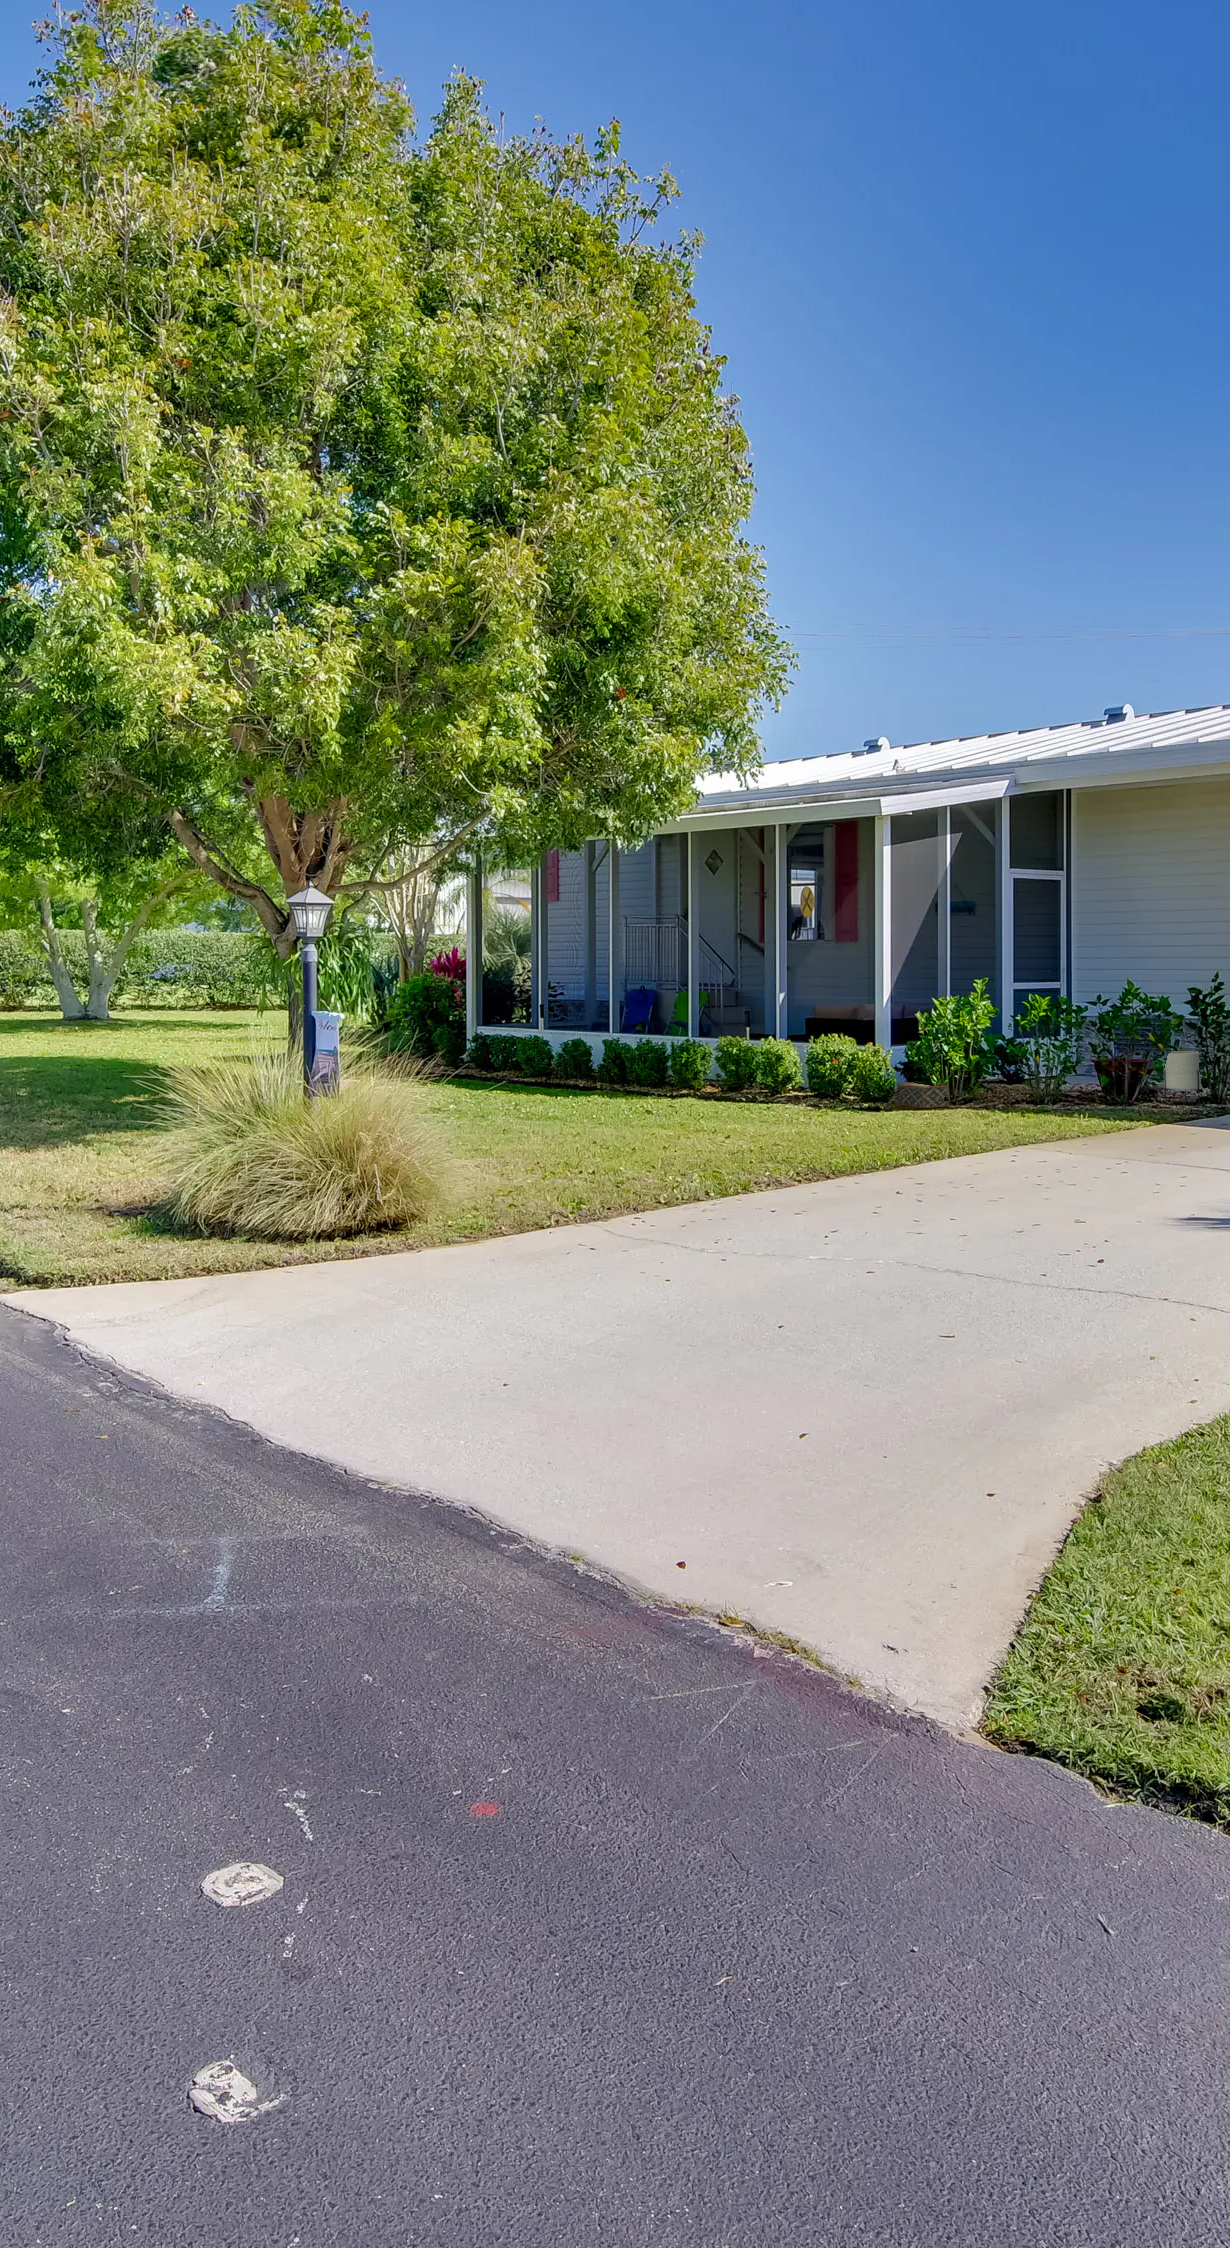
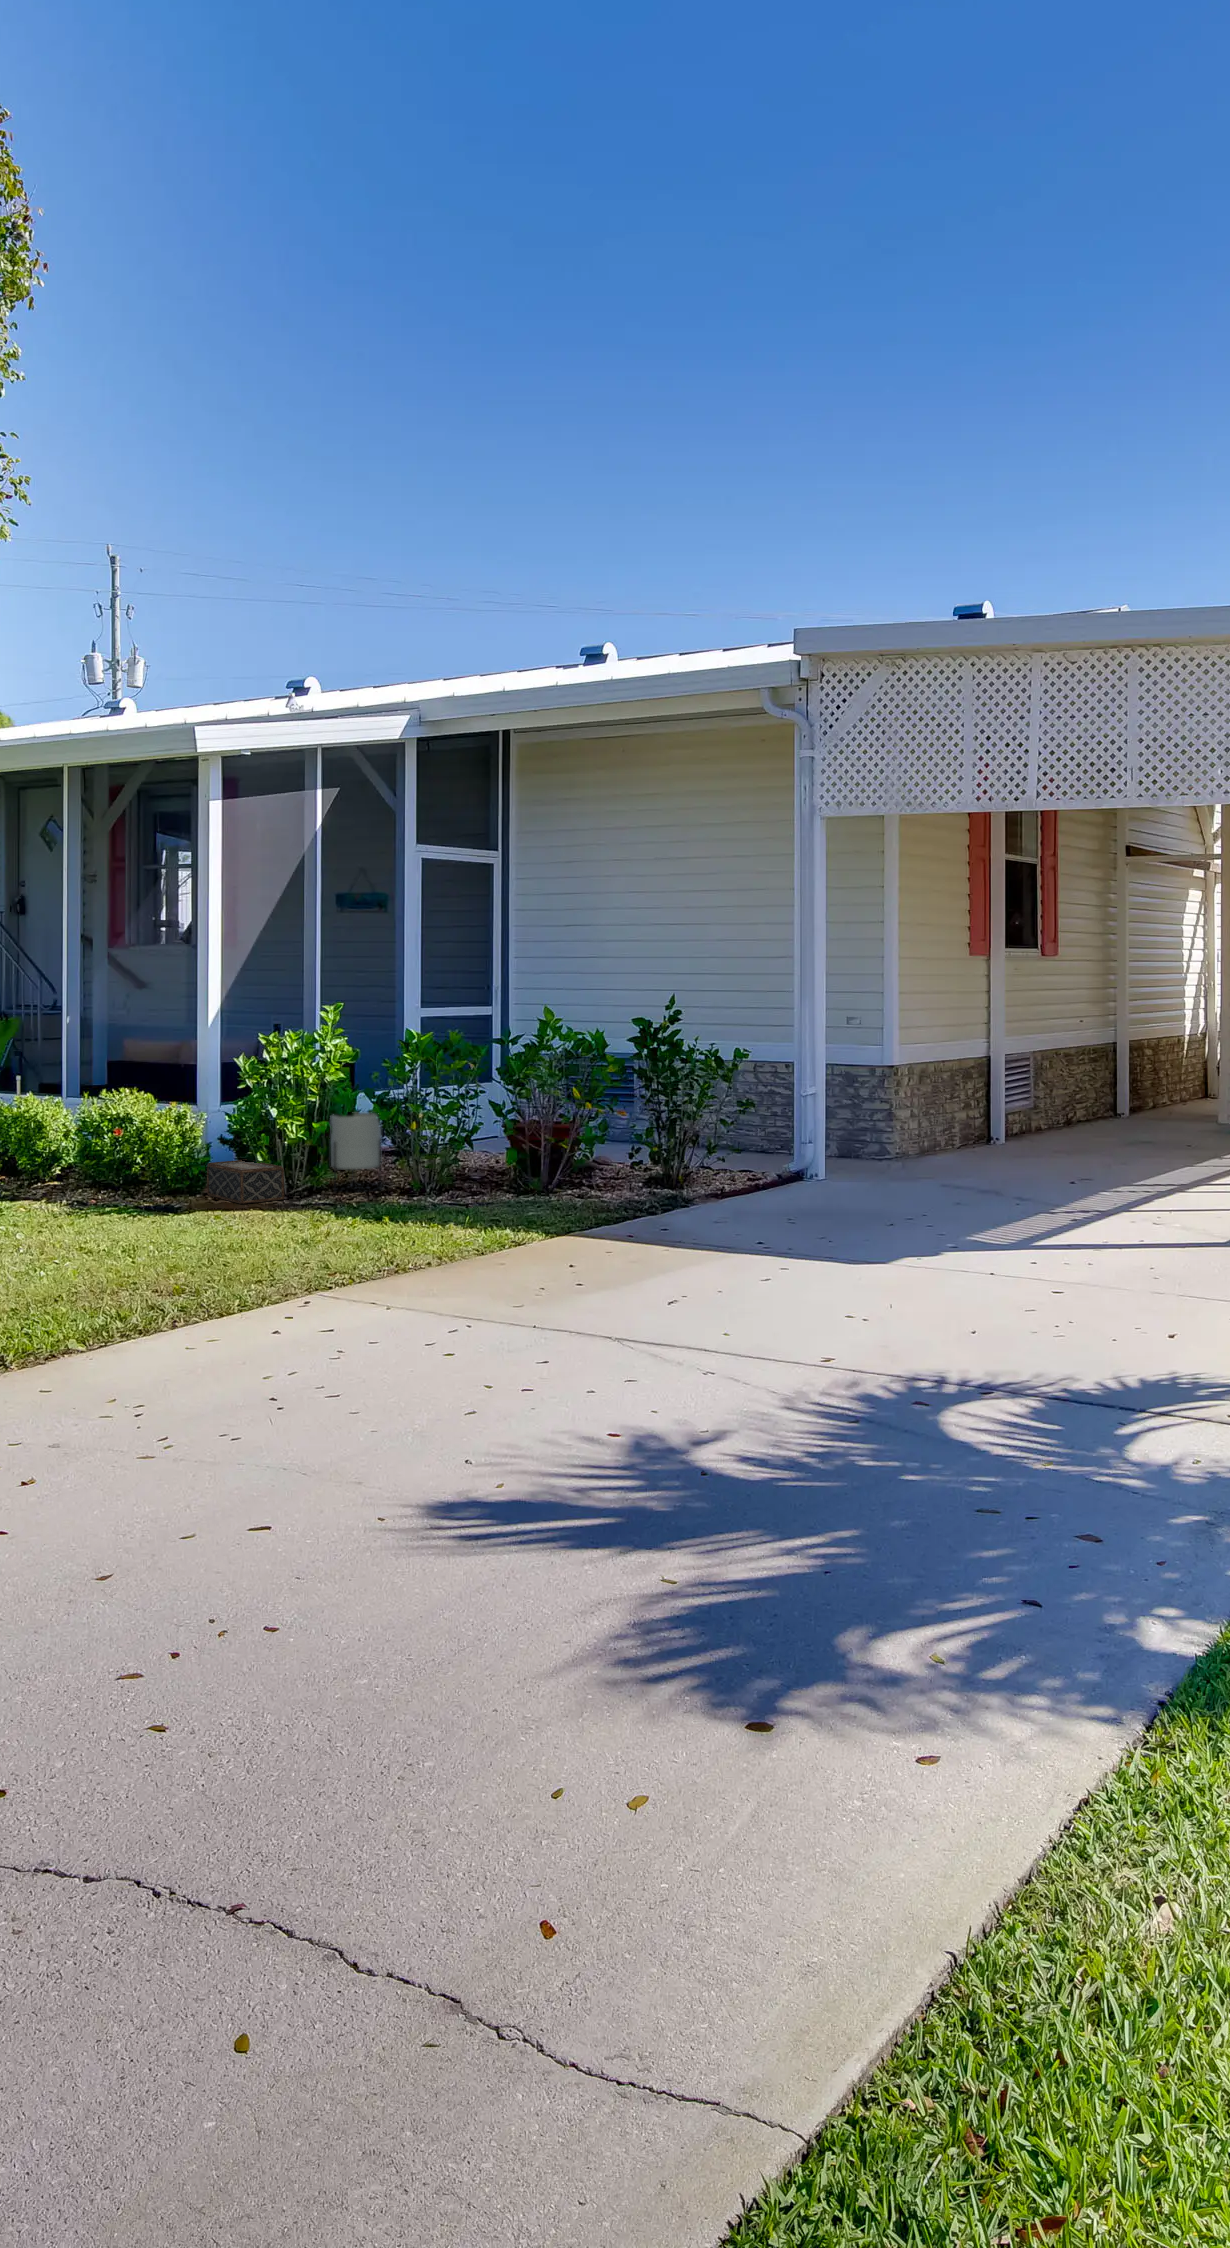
planter: present [1164,1051,1202,1106] -> present [330,1113,382,1180]

